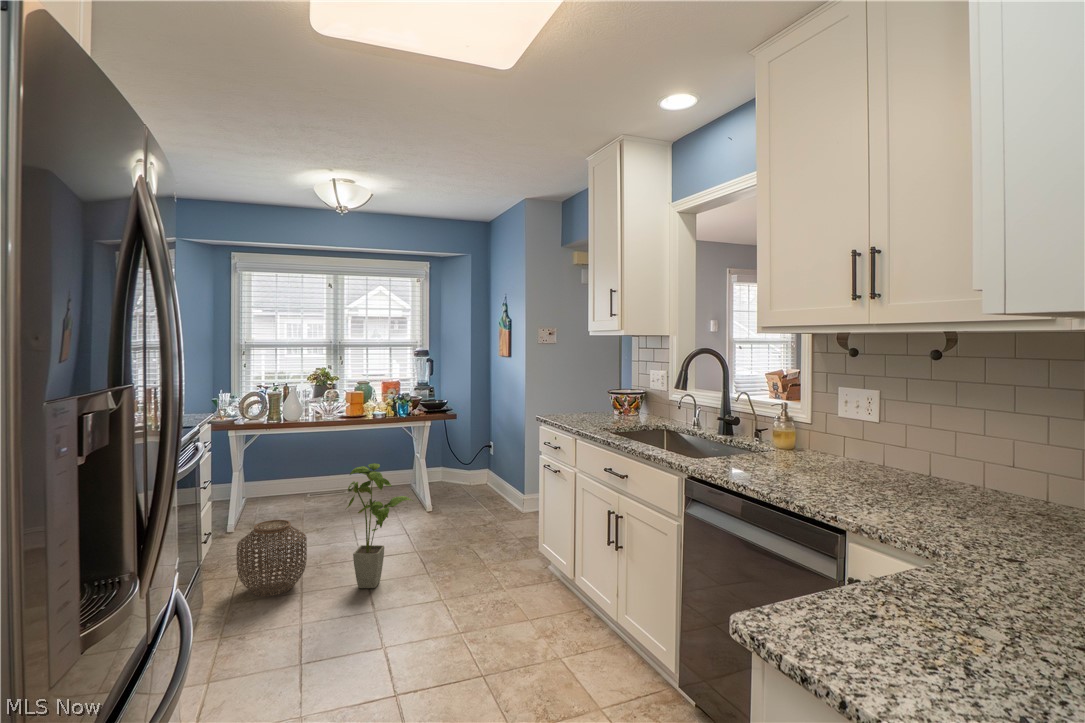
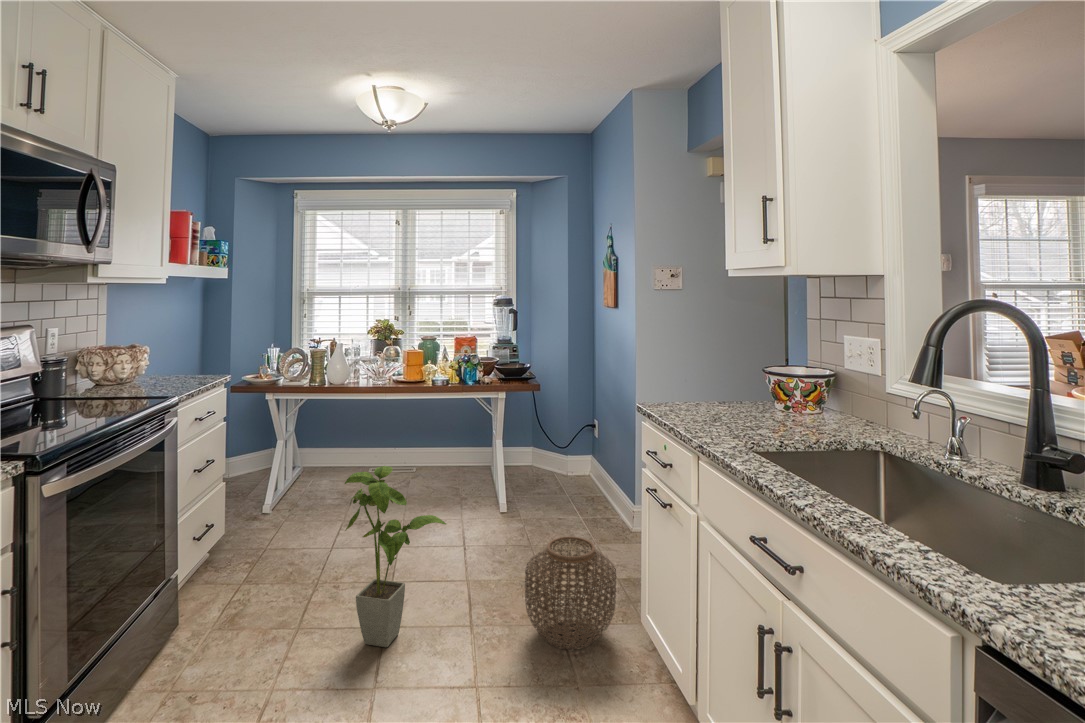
woven basket: present [237,520,307,596] -> present [525,537,616,649]

